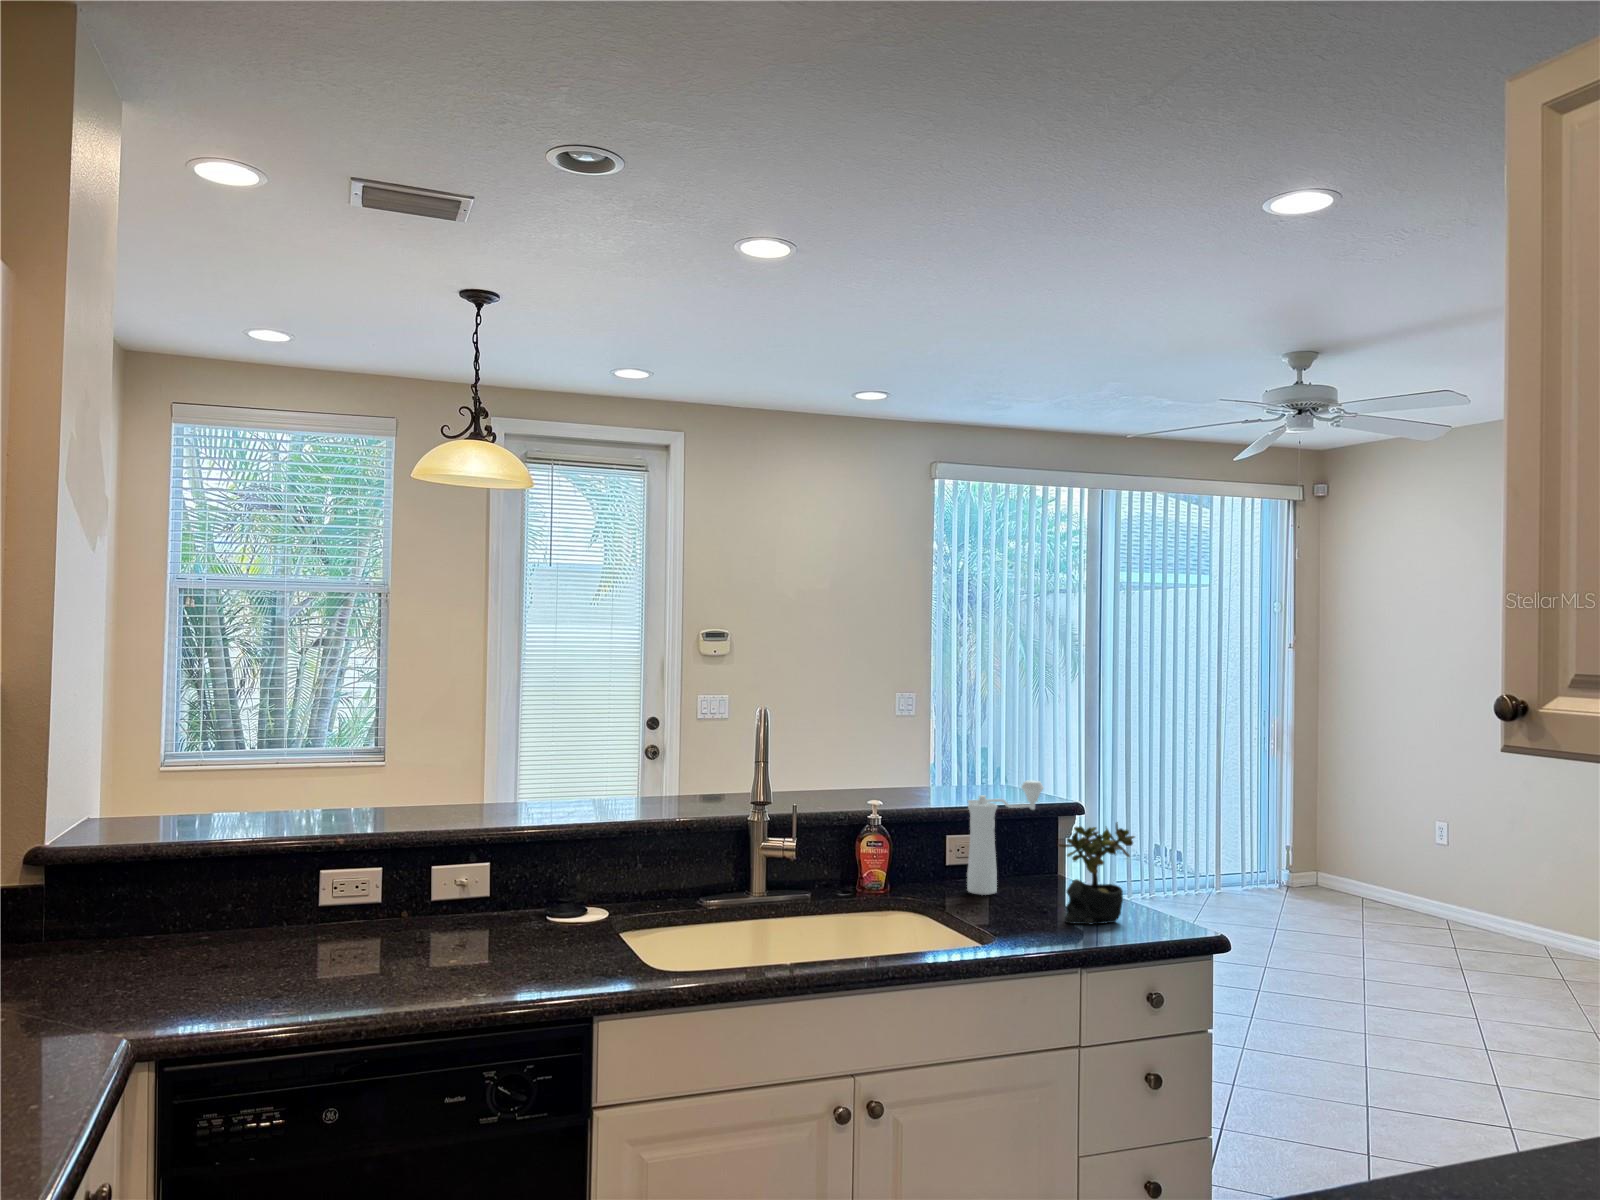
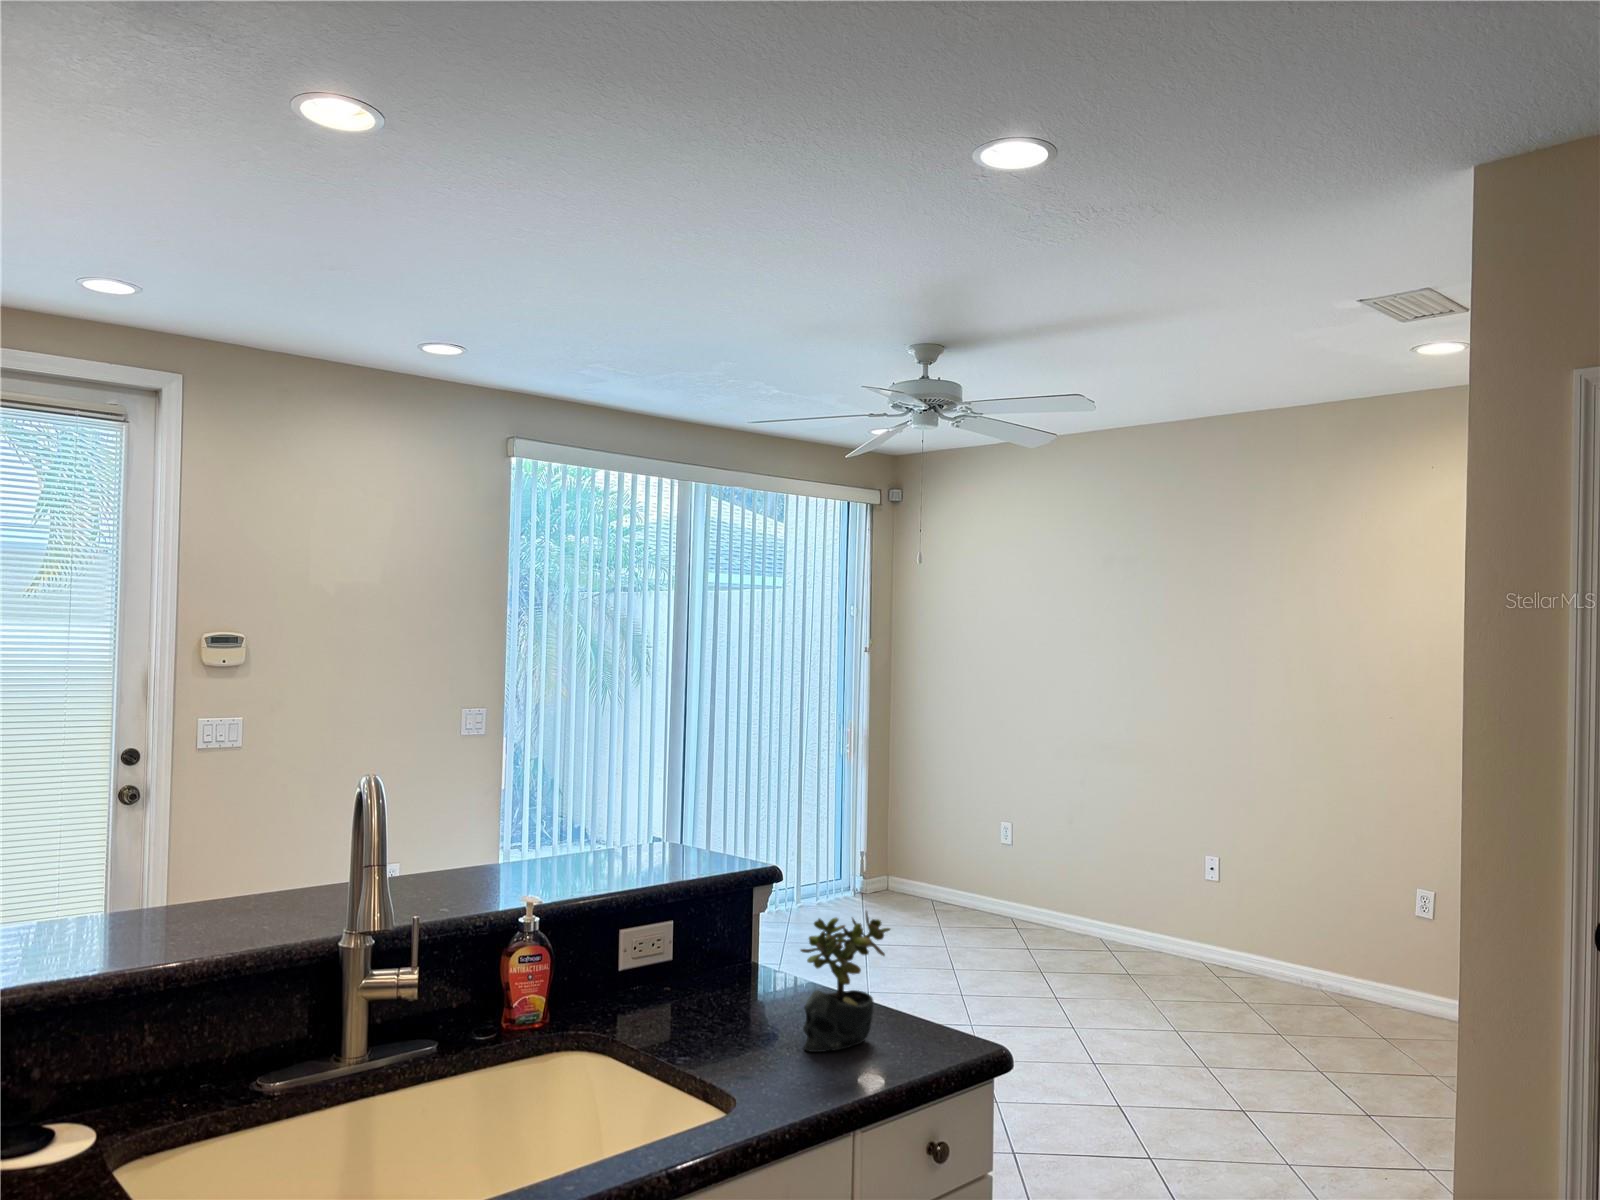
pepper mill: present [967,780,1044,895] -> none [654,852,749,1012]

